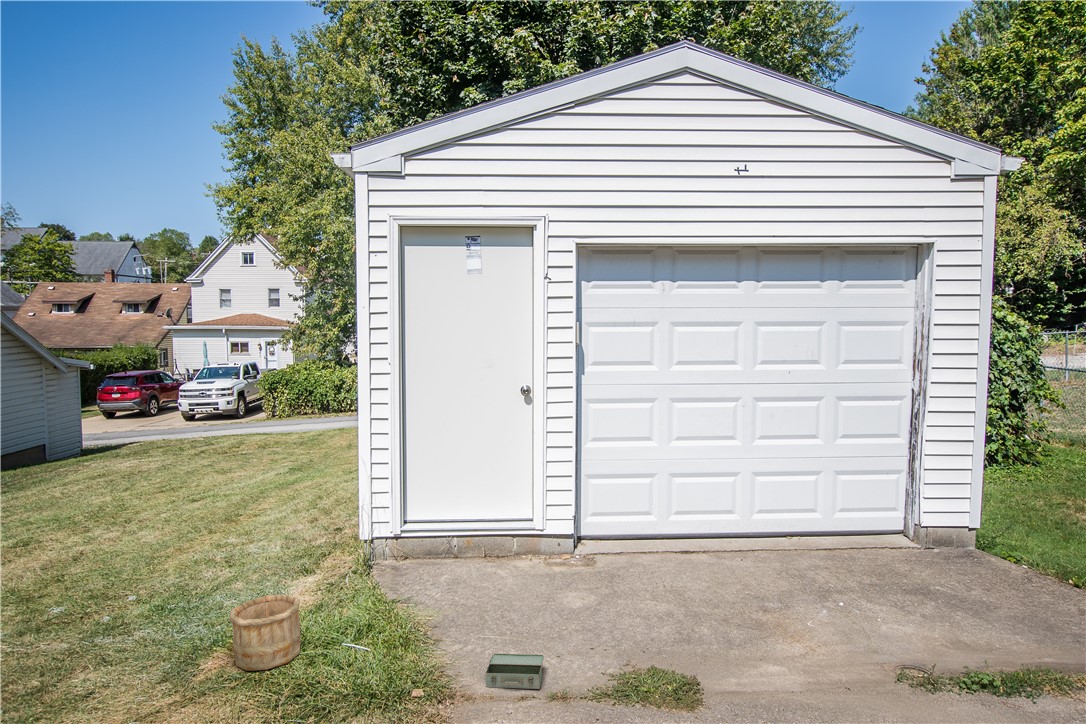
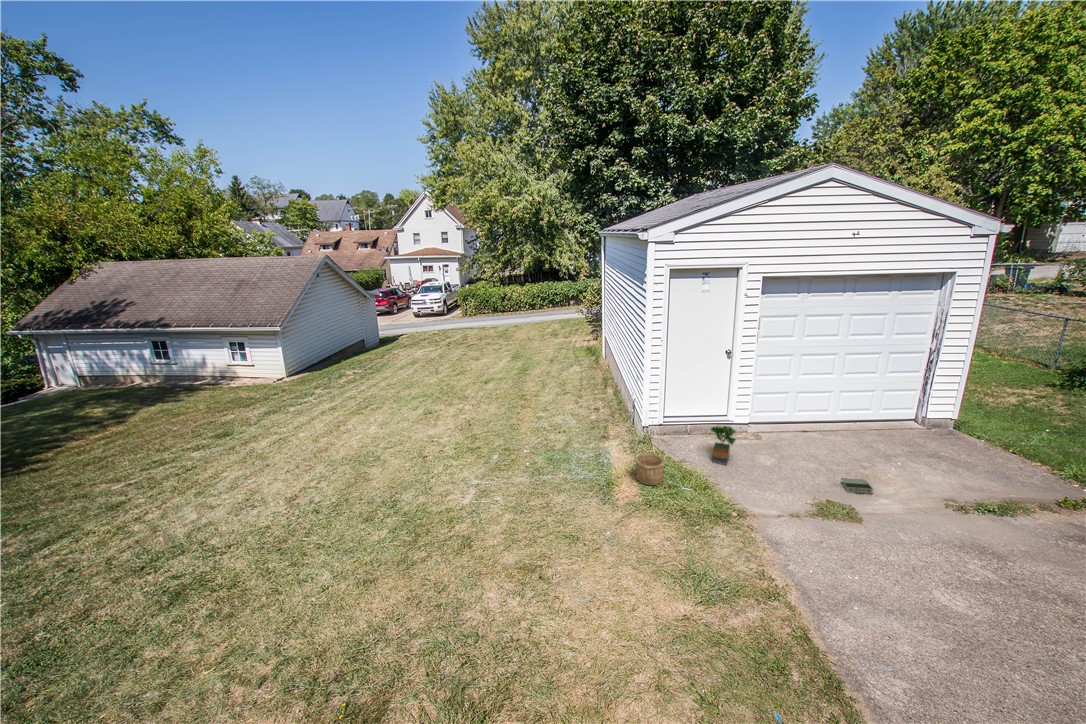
potted tree: none [446,531,500,624] -> present [711,426,736,465]
toolbox: present [485,654,544,689] -> present [841,478,873,494]

